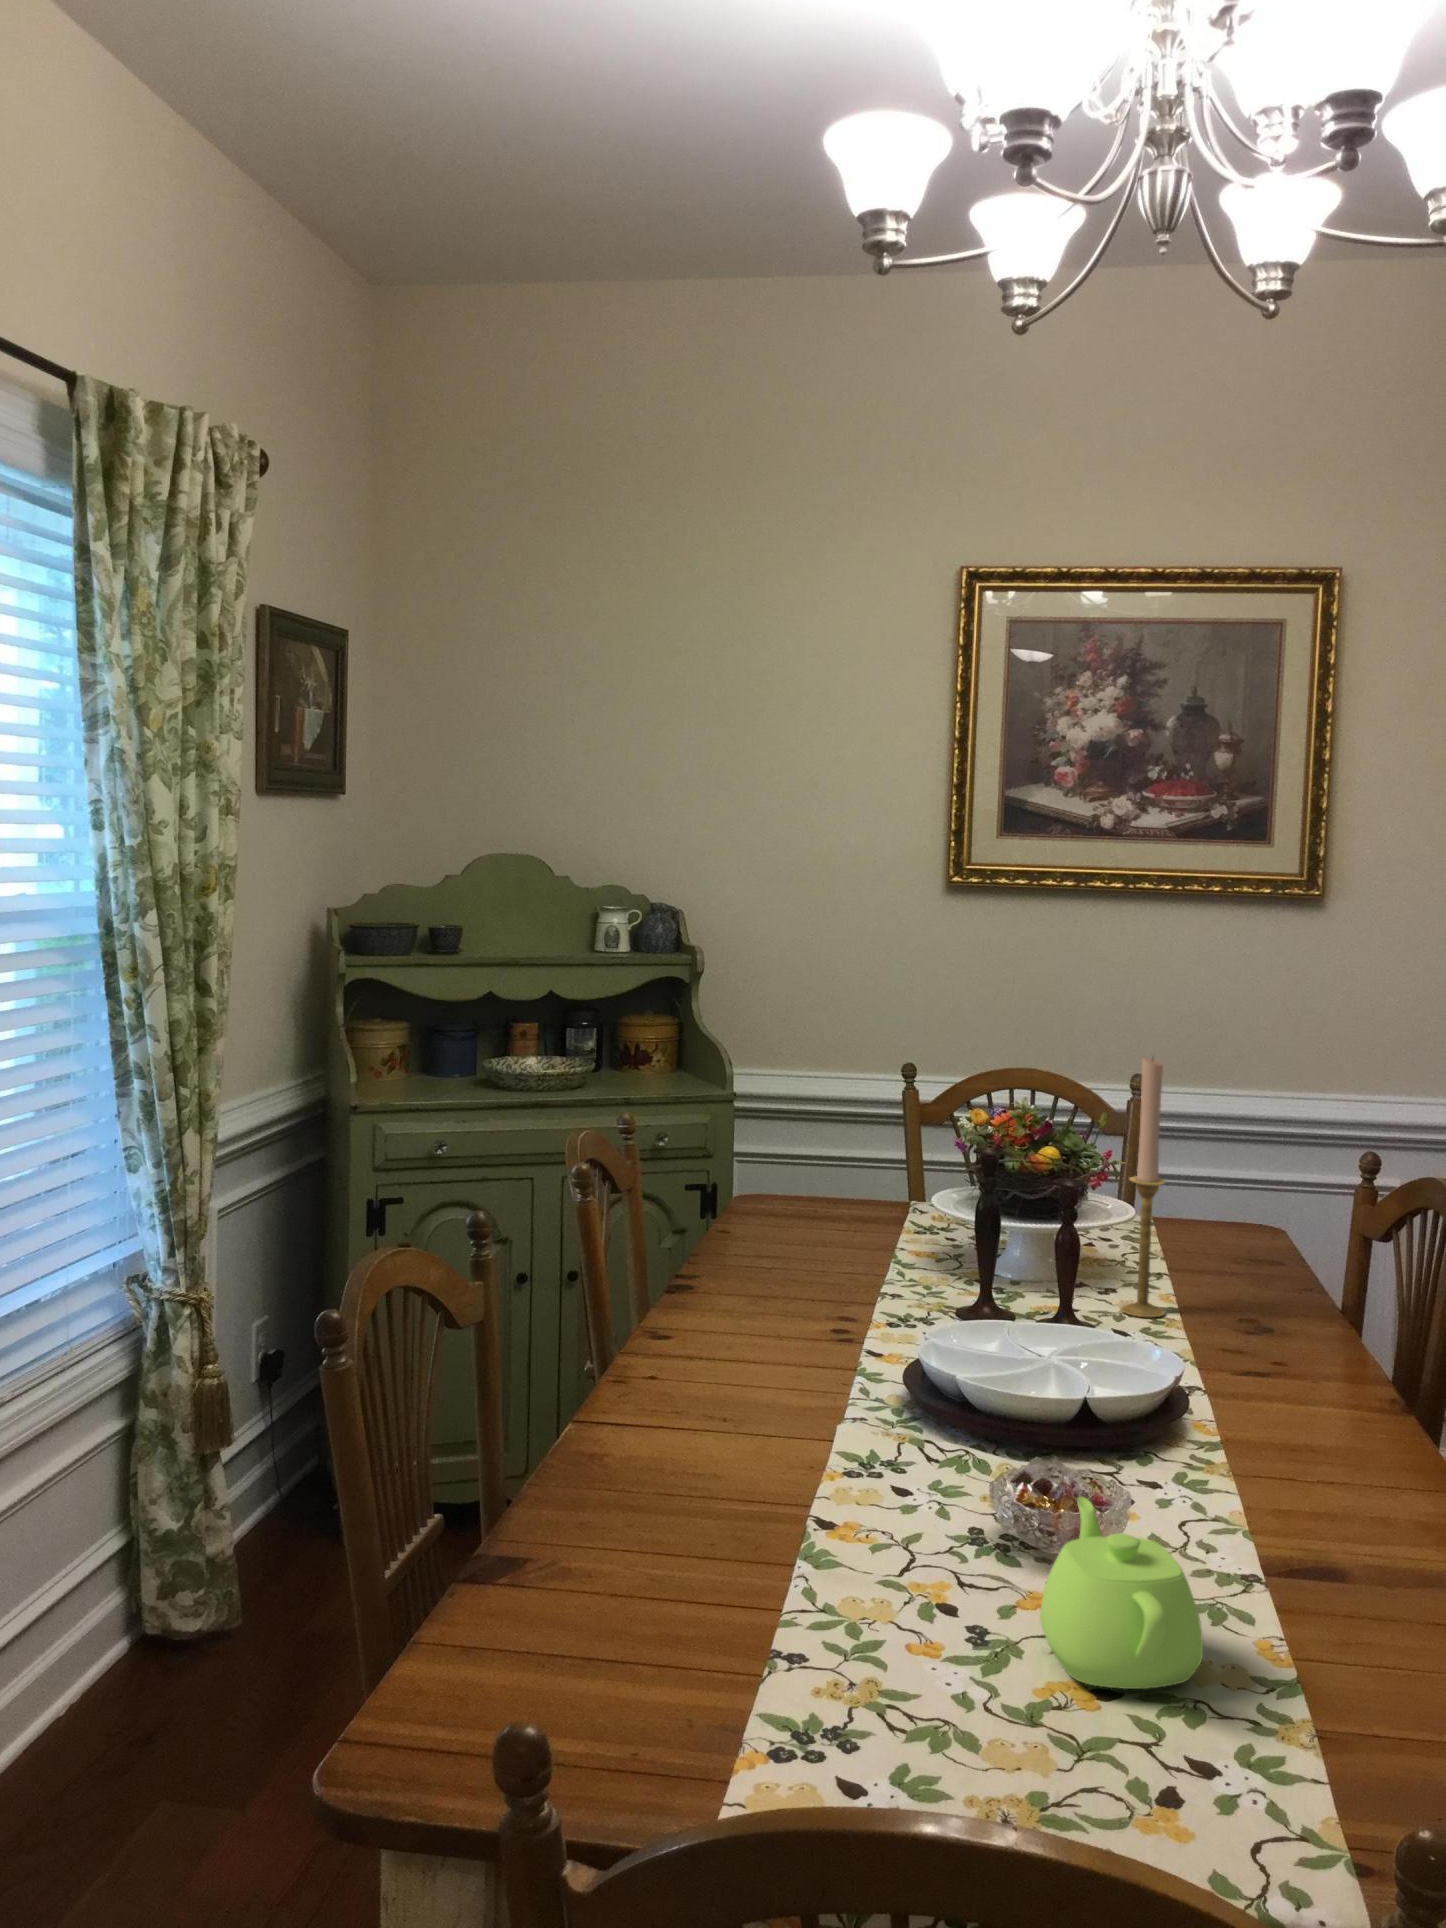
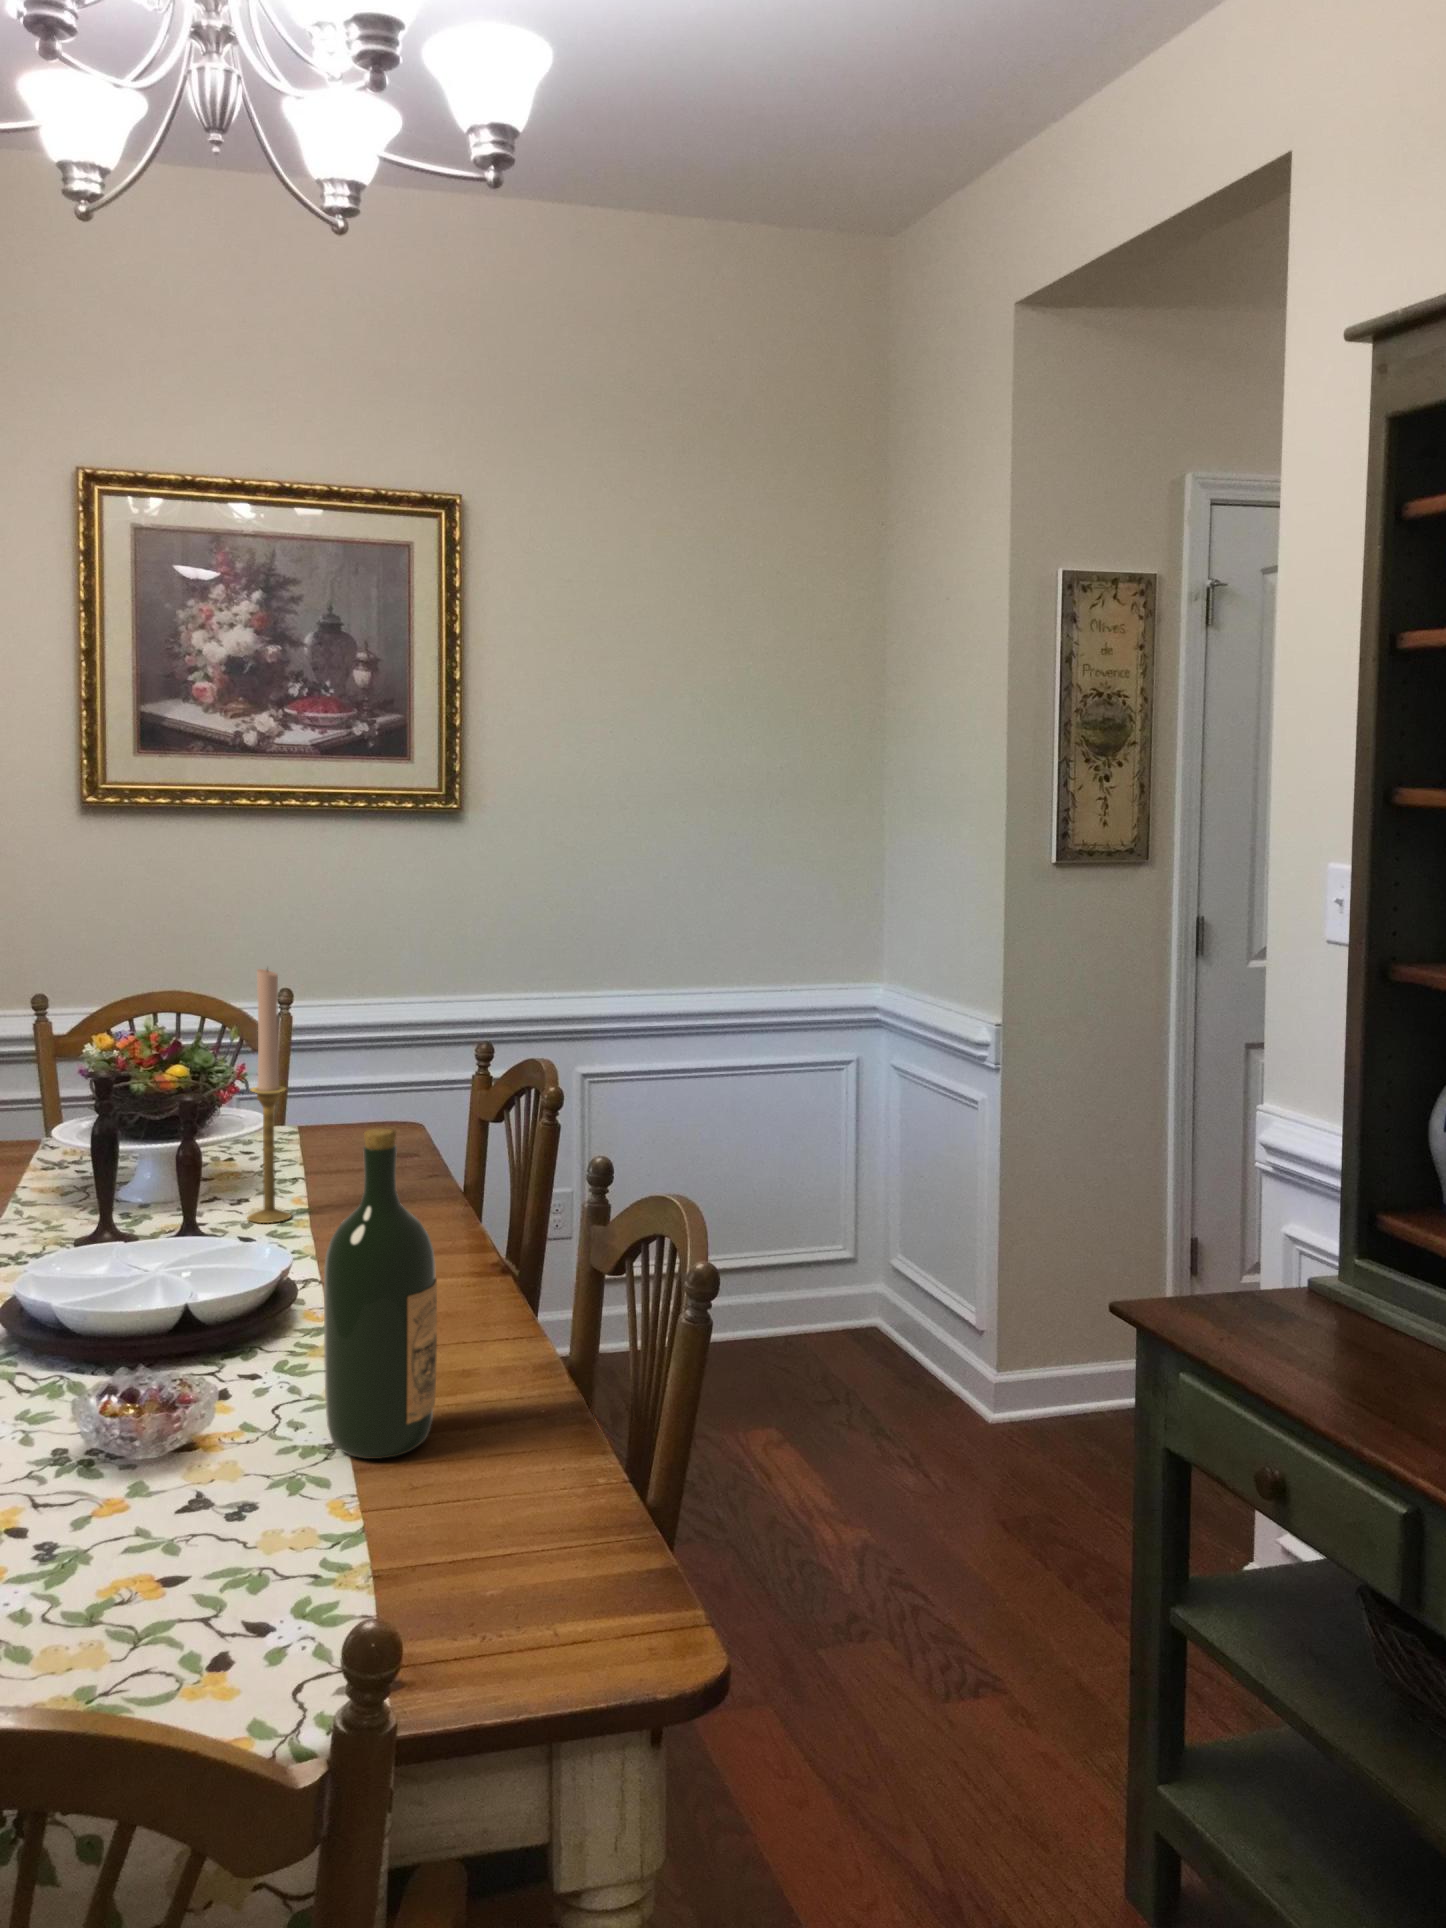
wine bottle: none [1246,1246,1377,1608] -> present [324,1128,437,1459]
teapot: present [1040,1497,1203,1689] -> none [110,1398,270,1574]

